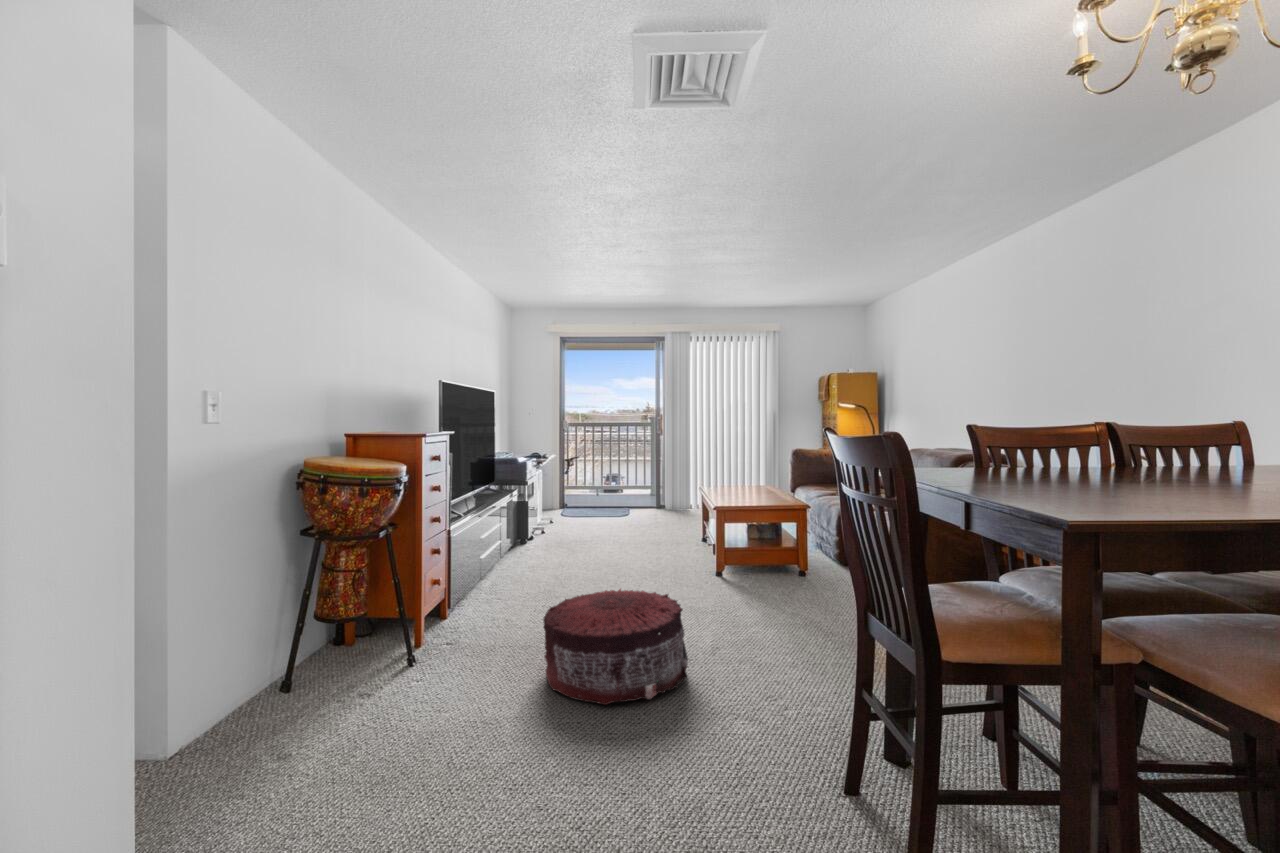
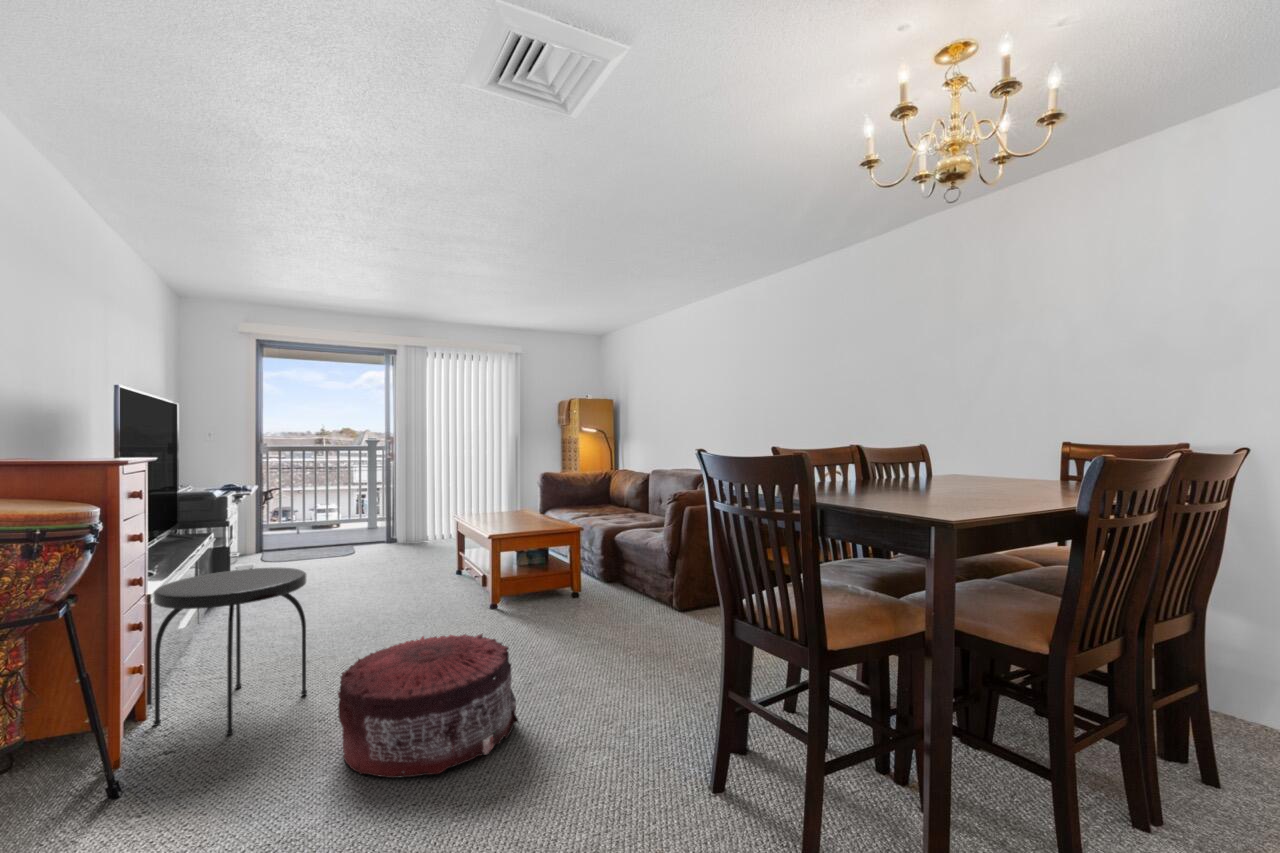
side table: none [445,518,546,641] -> present [153,568,307,735]

